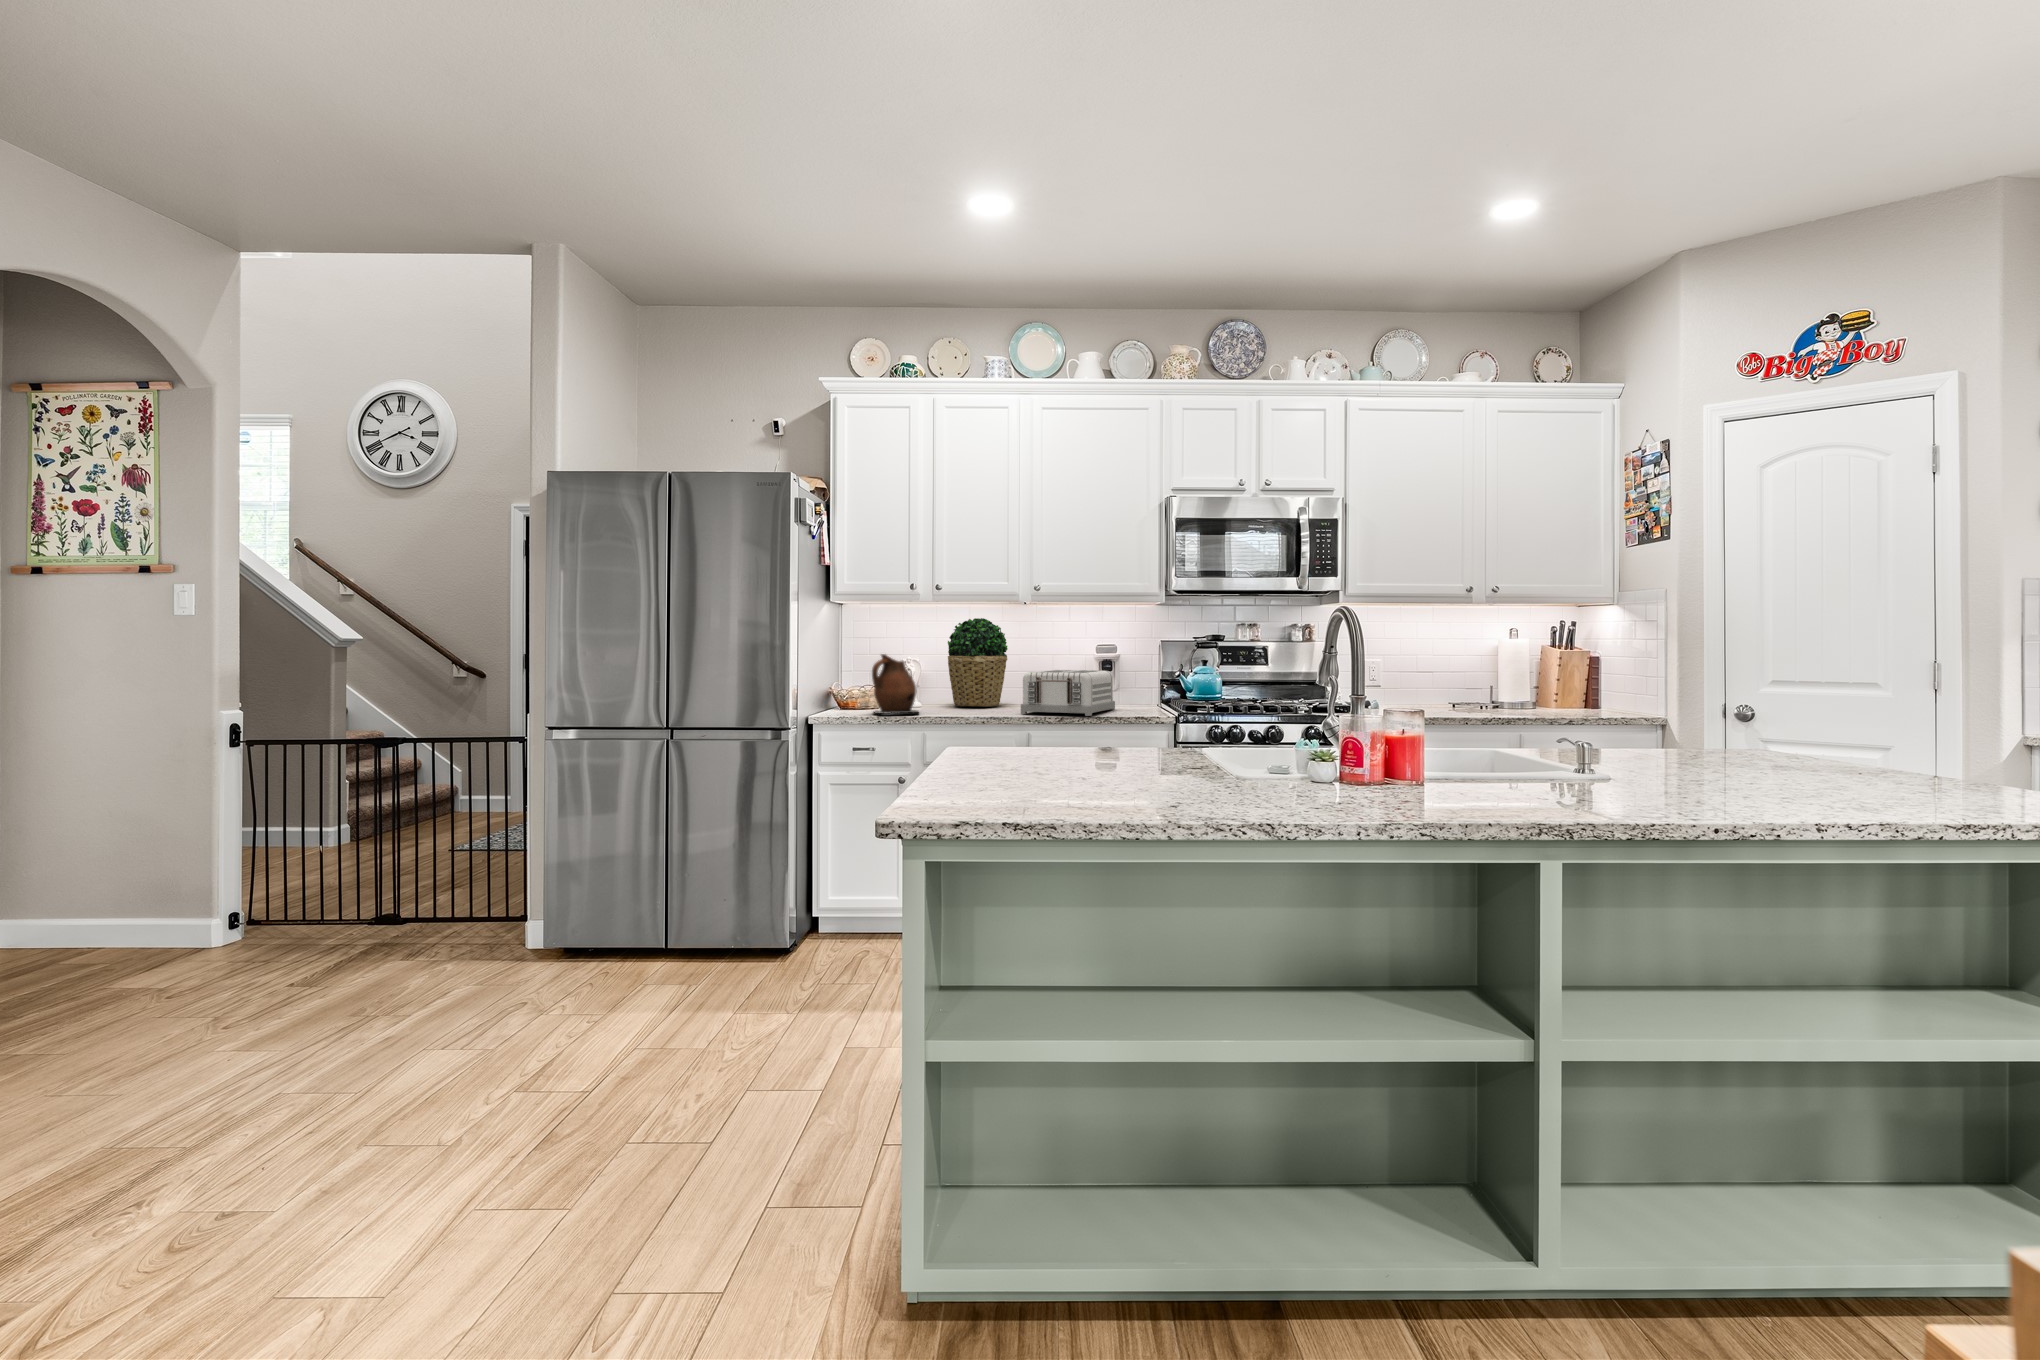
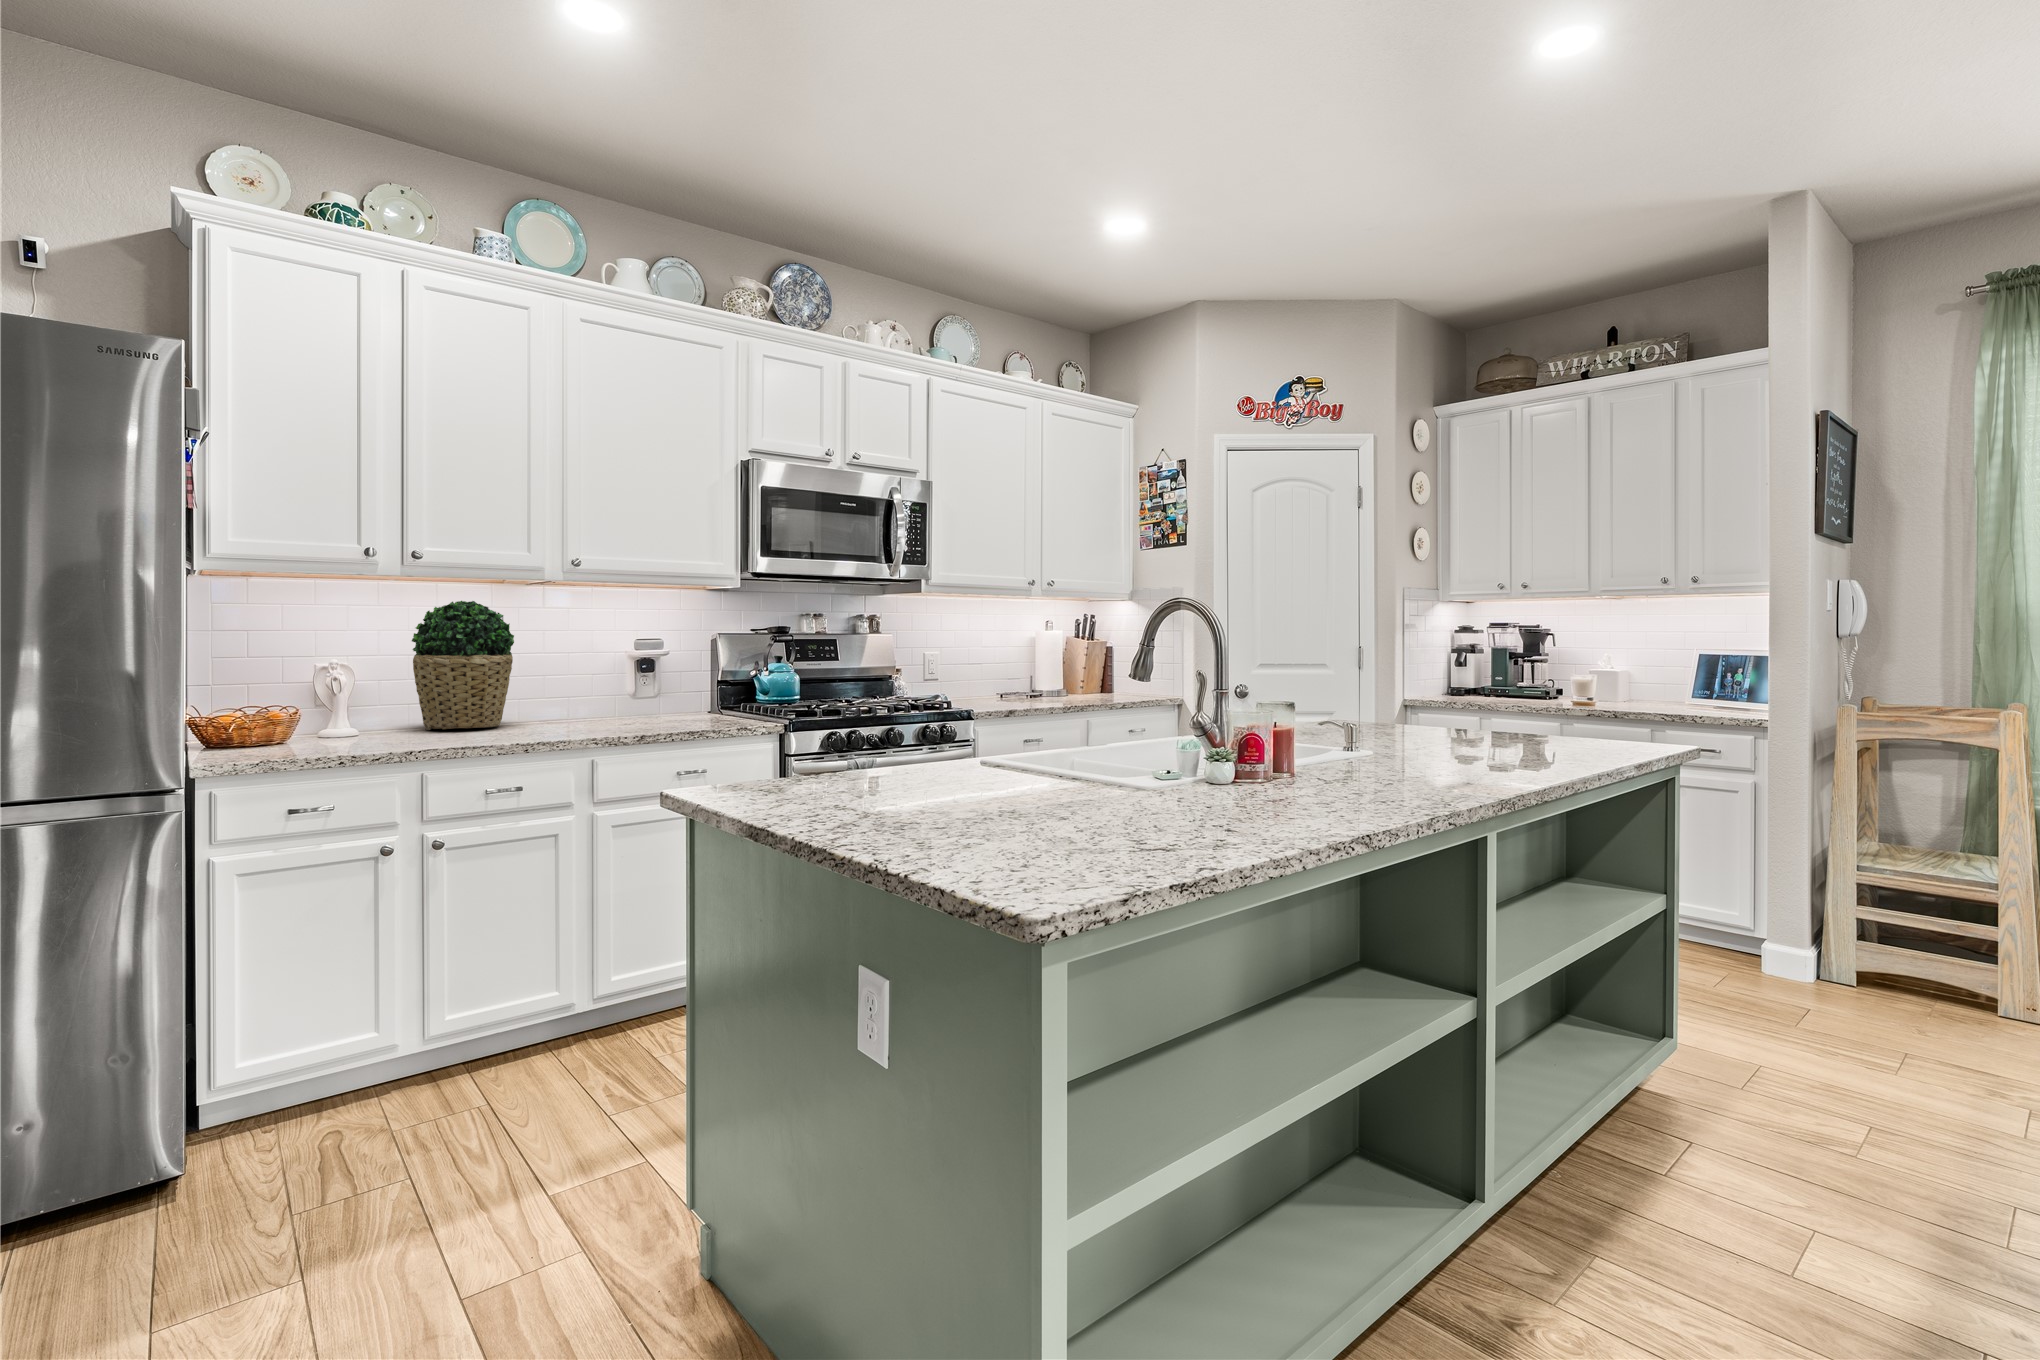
ceramic pitcher: present [872,654,919,714] -> none [298,654,400,749]
toaster: present [1021,670,1115,716] -> none [569,673,683,735]

